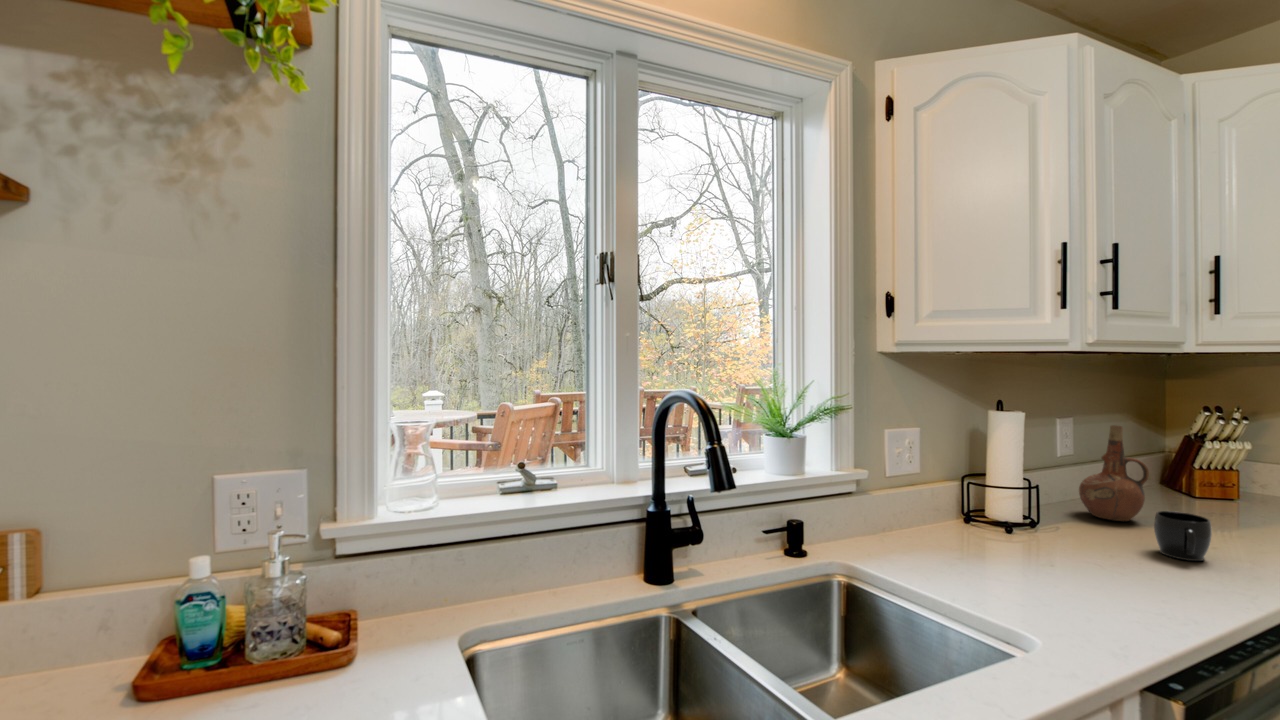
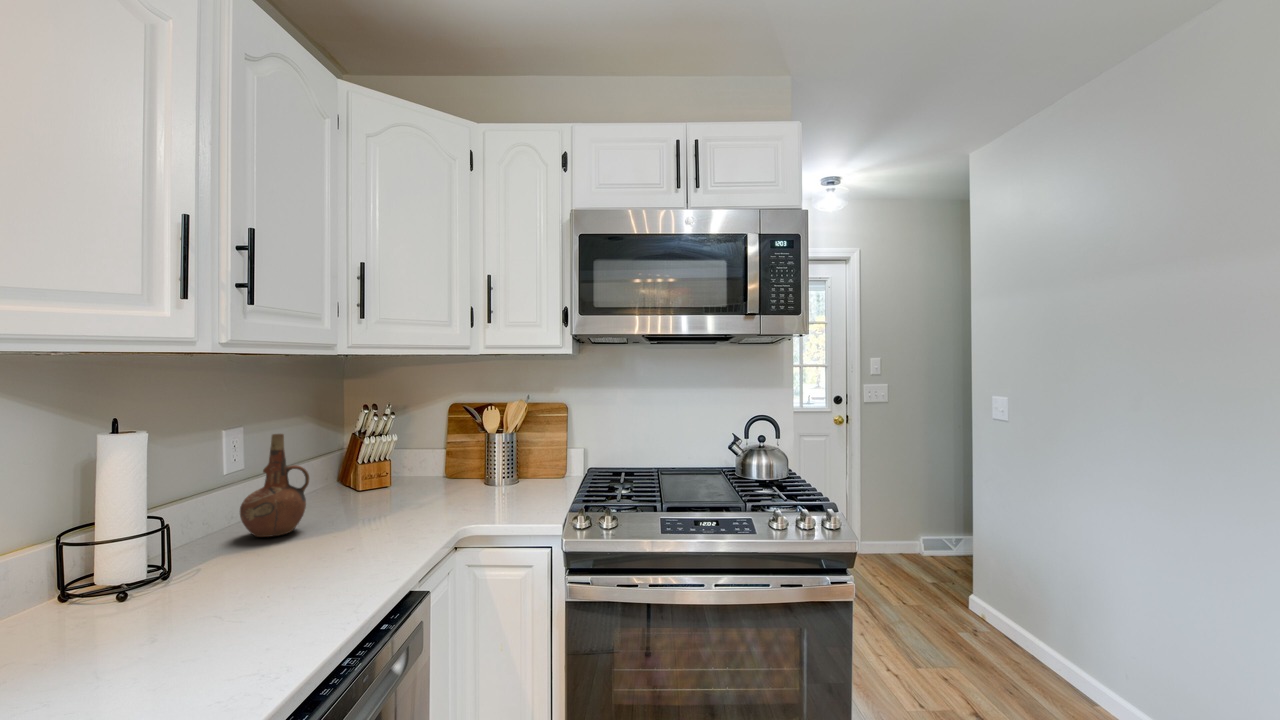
mug: present [1154,511,1212,561] -> none [303,512,351,563]

